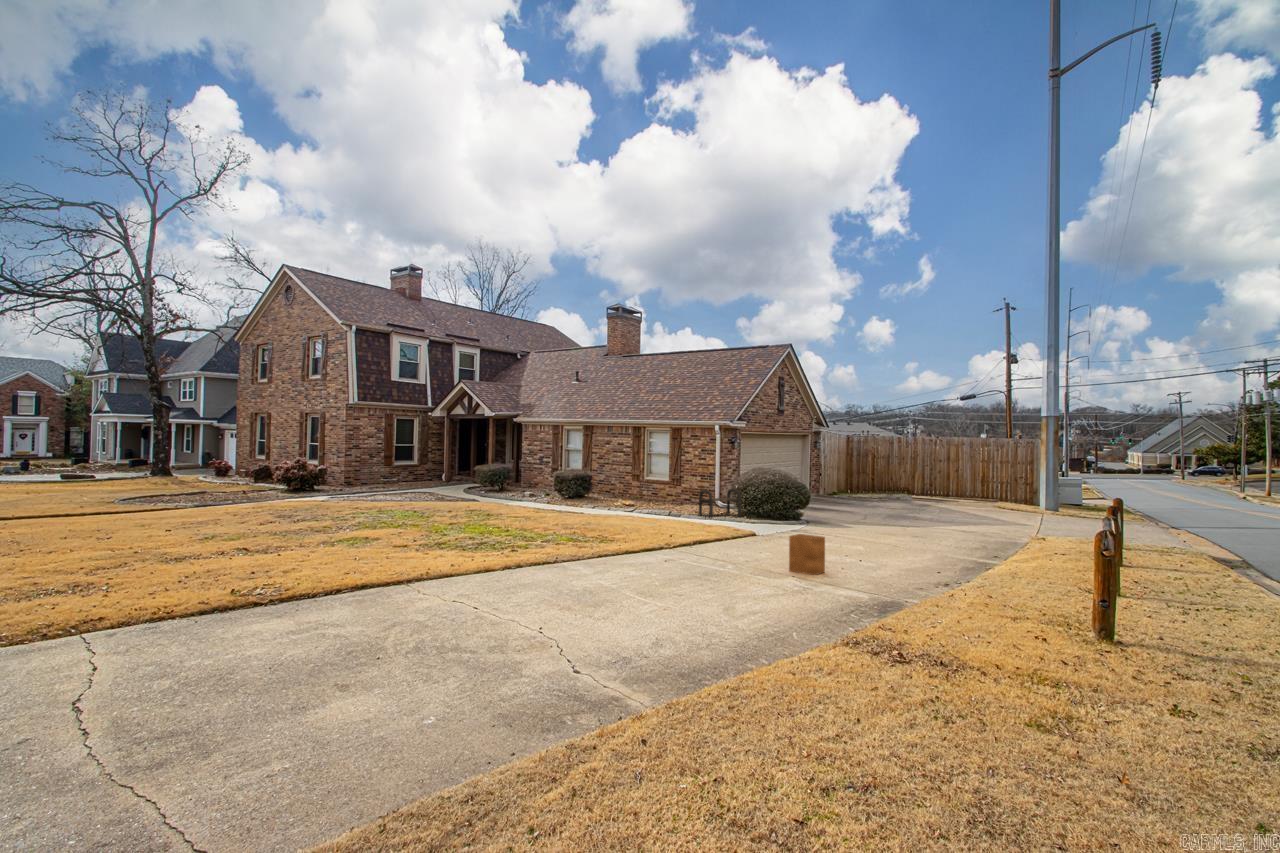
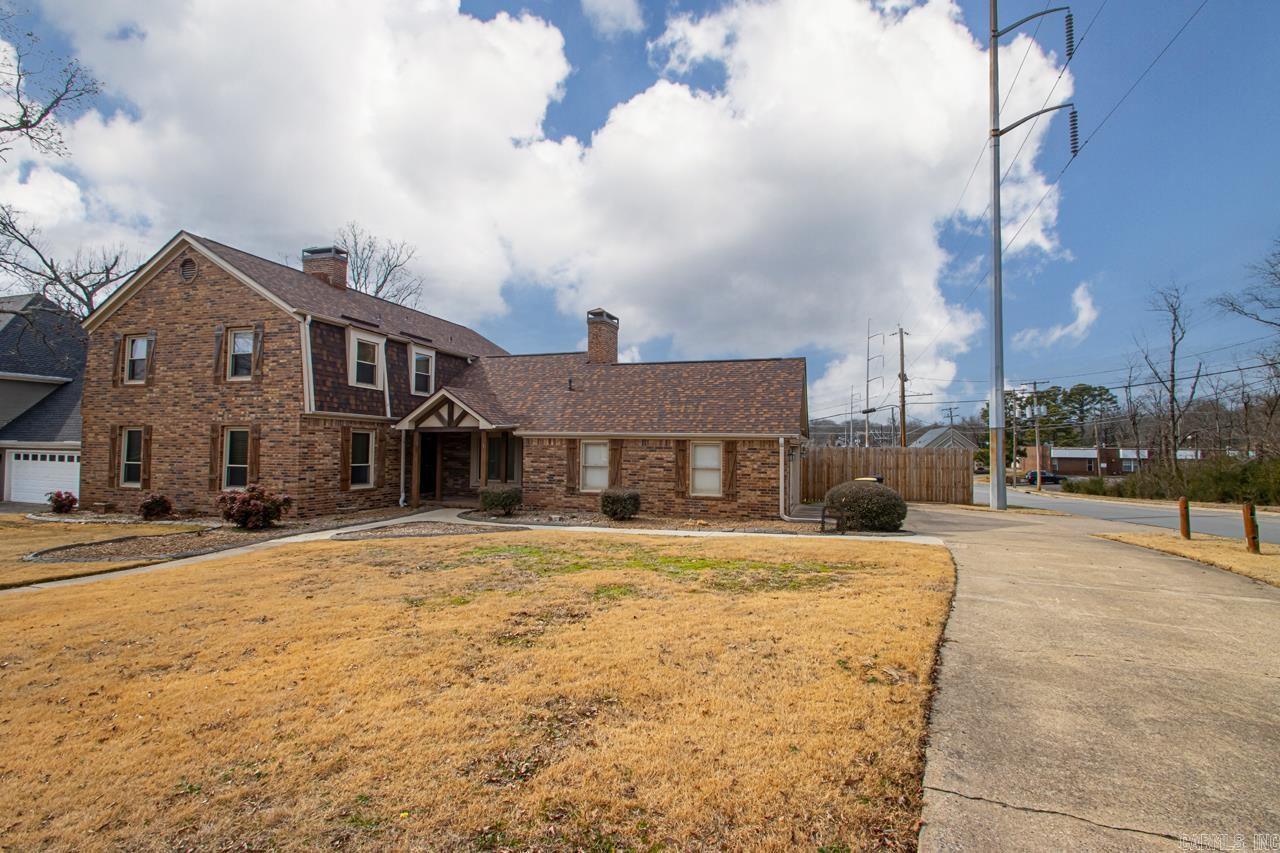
cardboard box: present [789,534,825,575] -> none [1199,550,1250,595]

